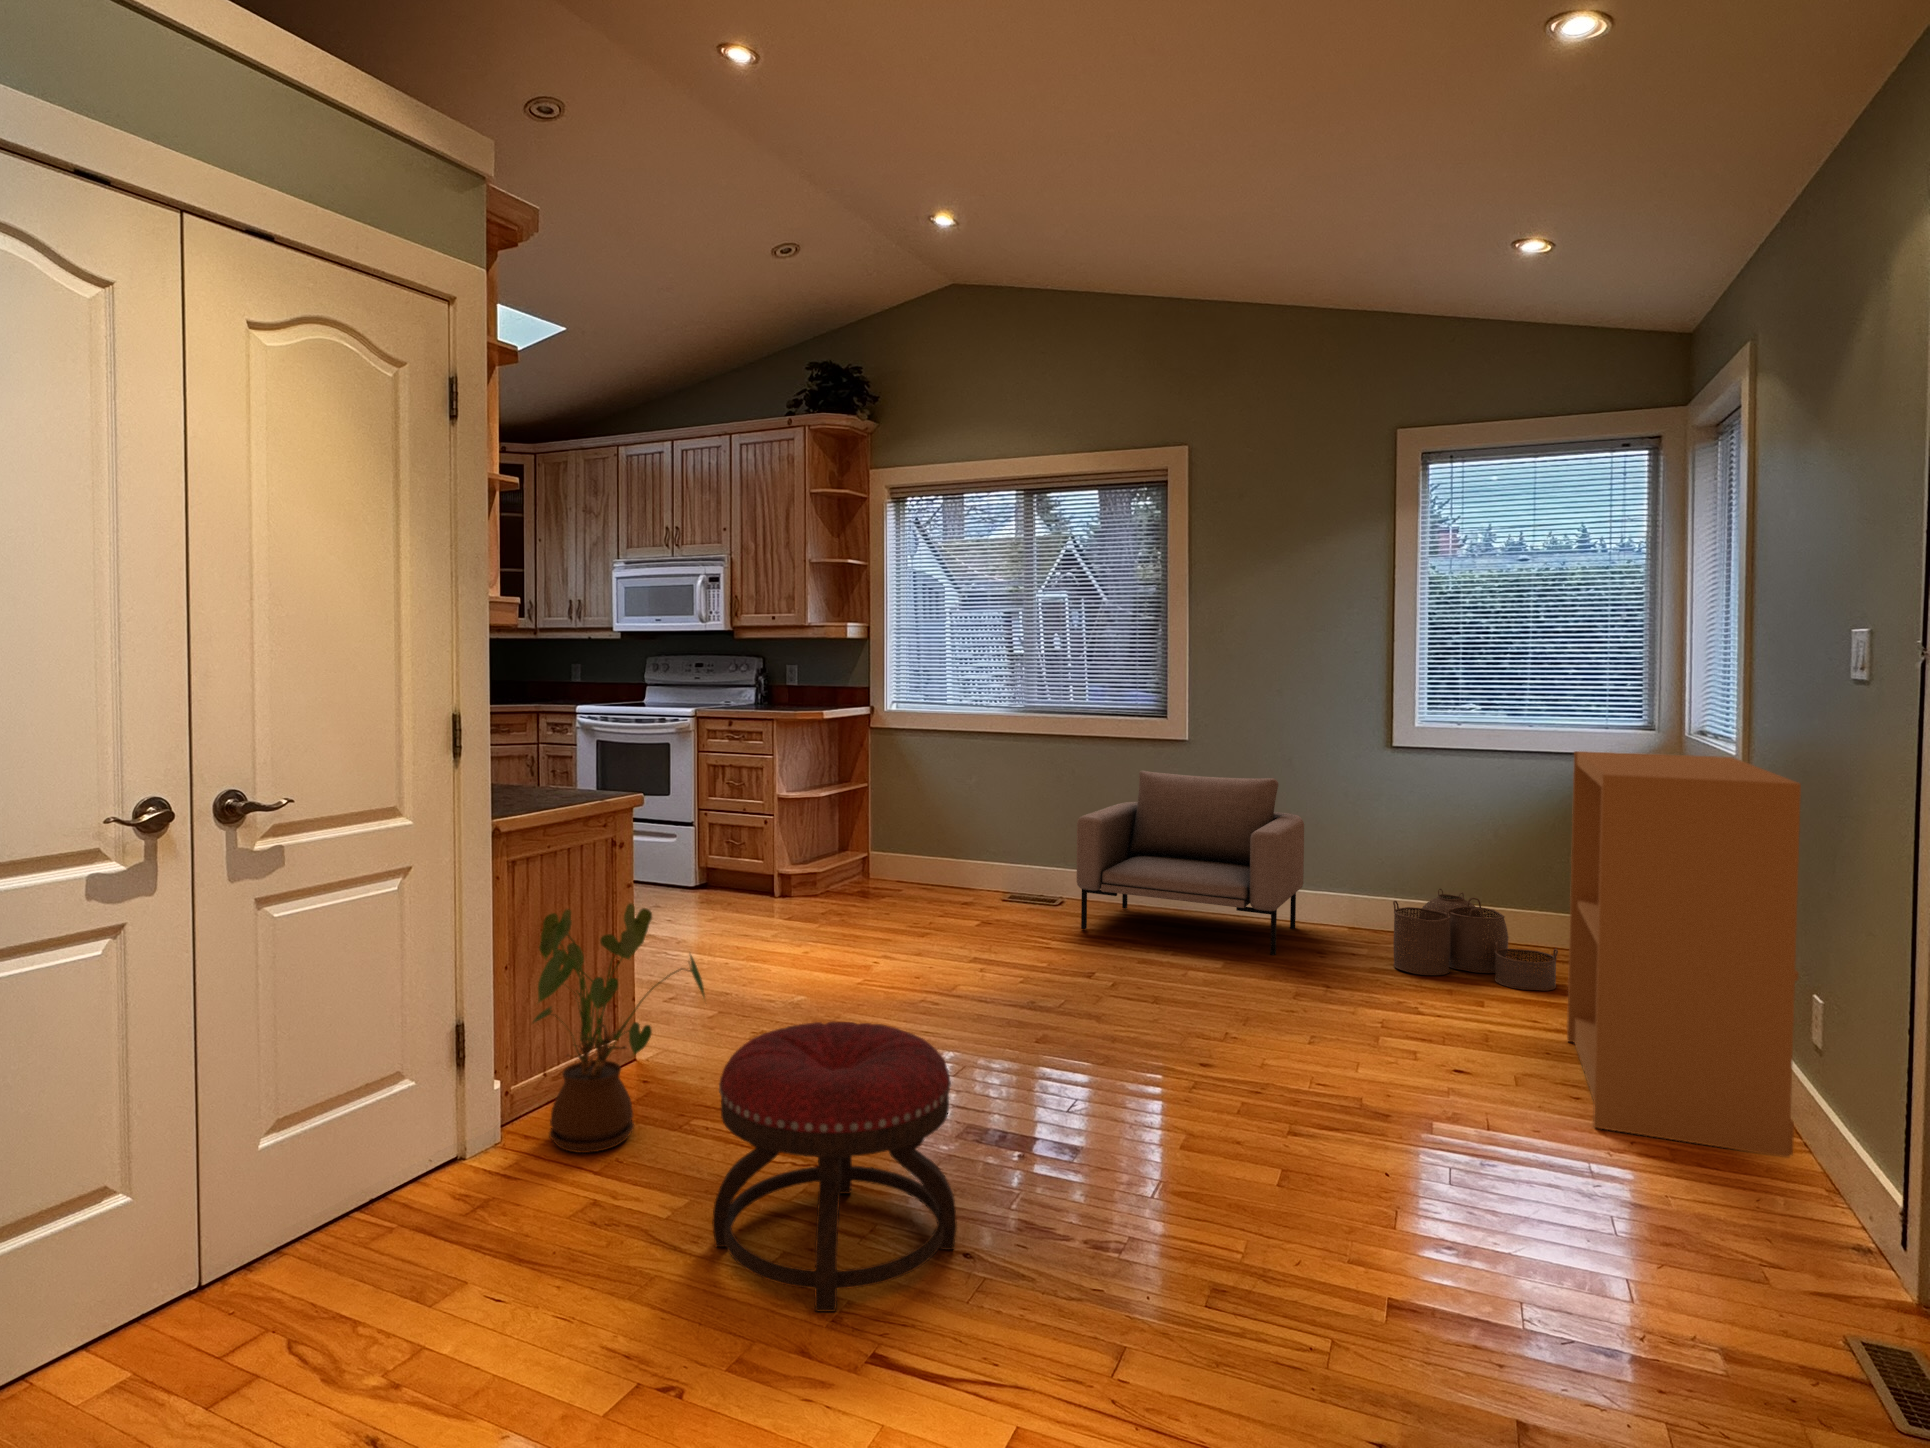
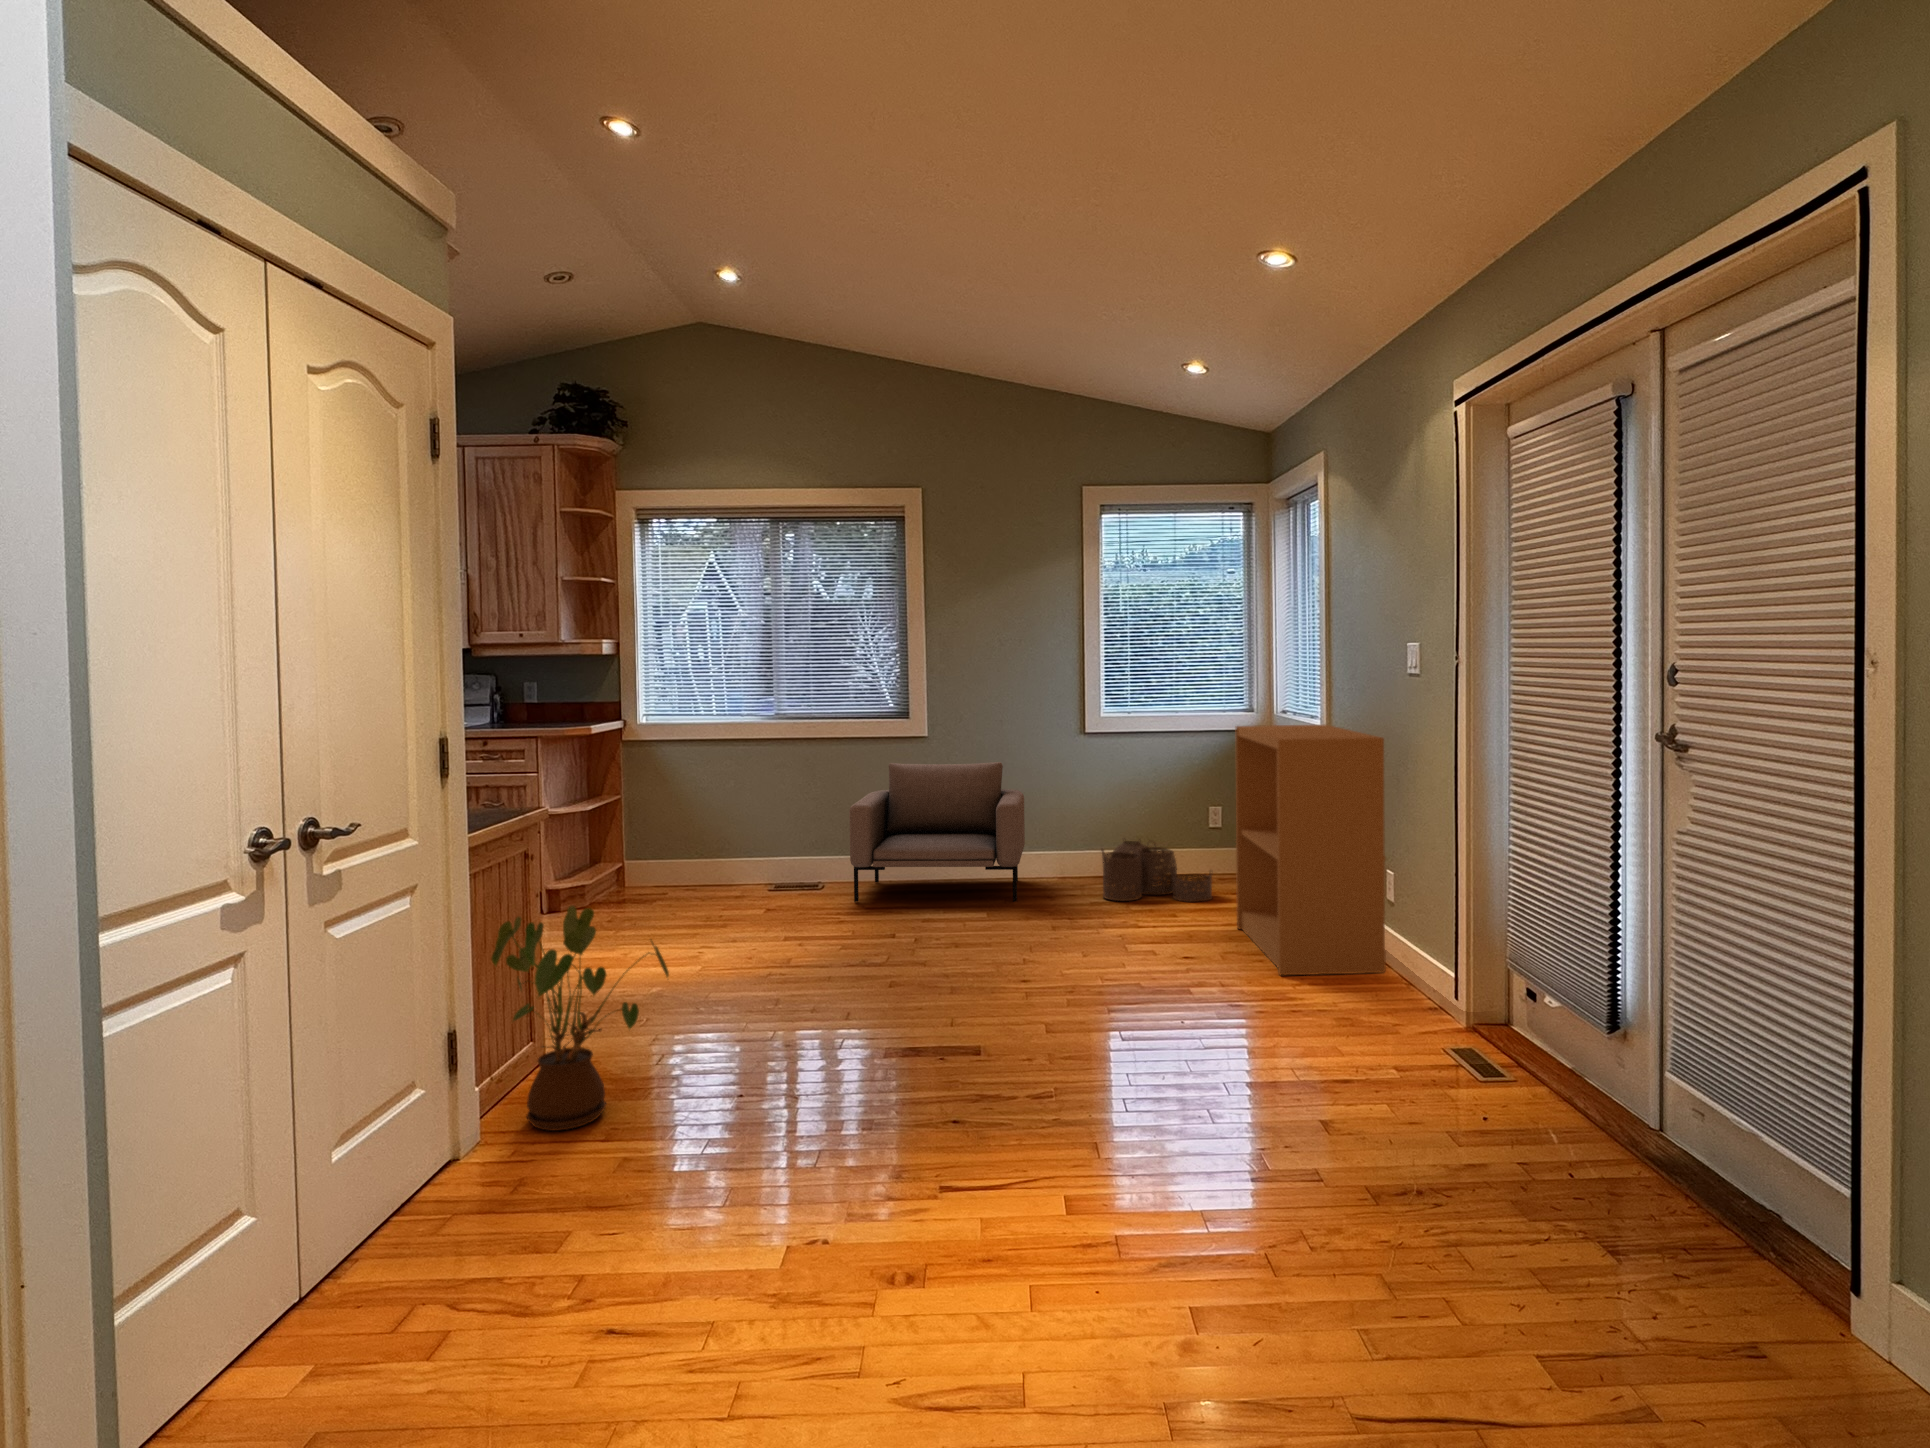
ottoman: present [712,1022,957,1312] -> none [751,966,940,1179]

